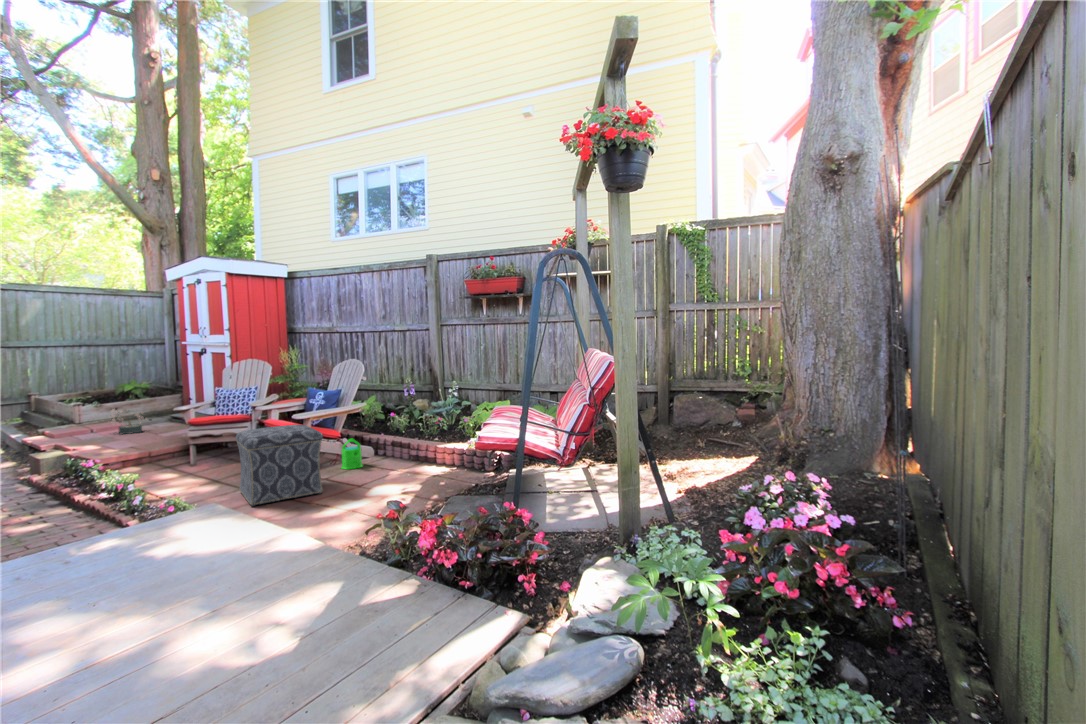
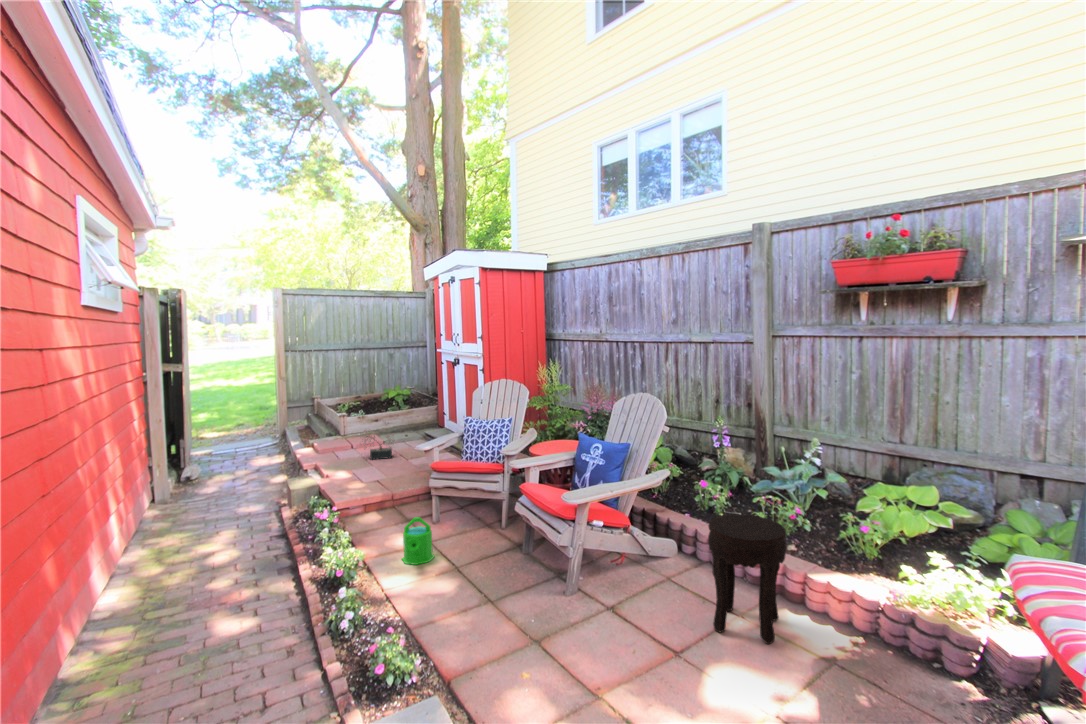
side table: none [378,415,418,475] -> present [708,514,786,644]
ottoman: present [236,425,323,506] -> none [478,524,622,701]
watering can: present [342,438,363,469] -> present [402,517,434,565]

